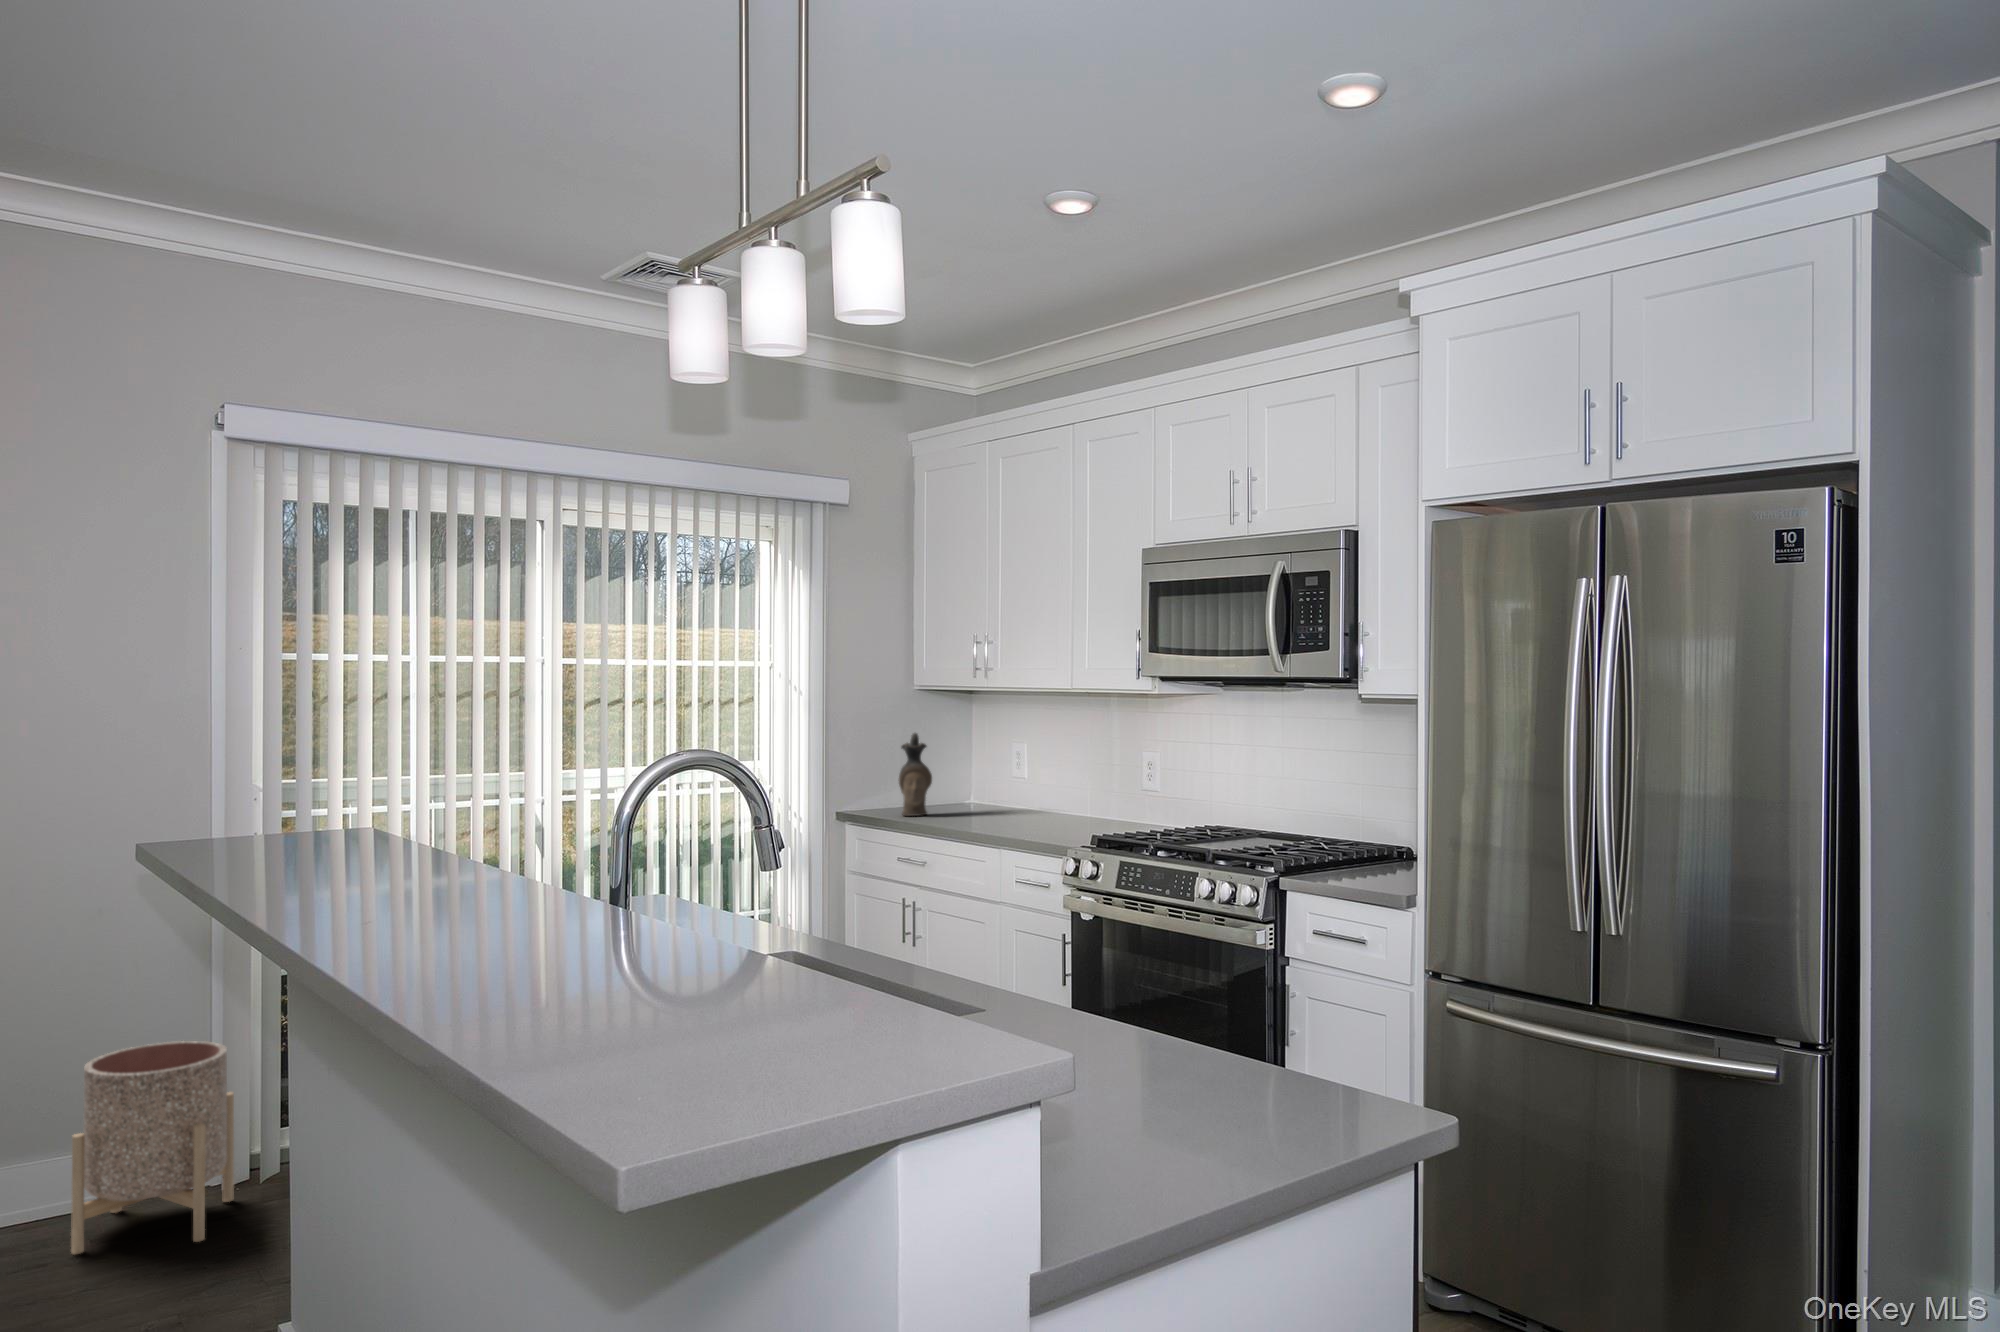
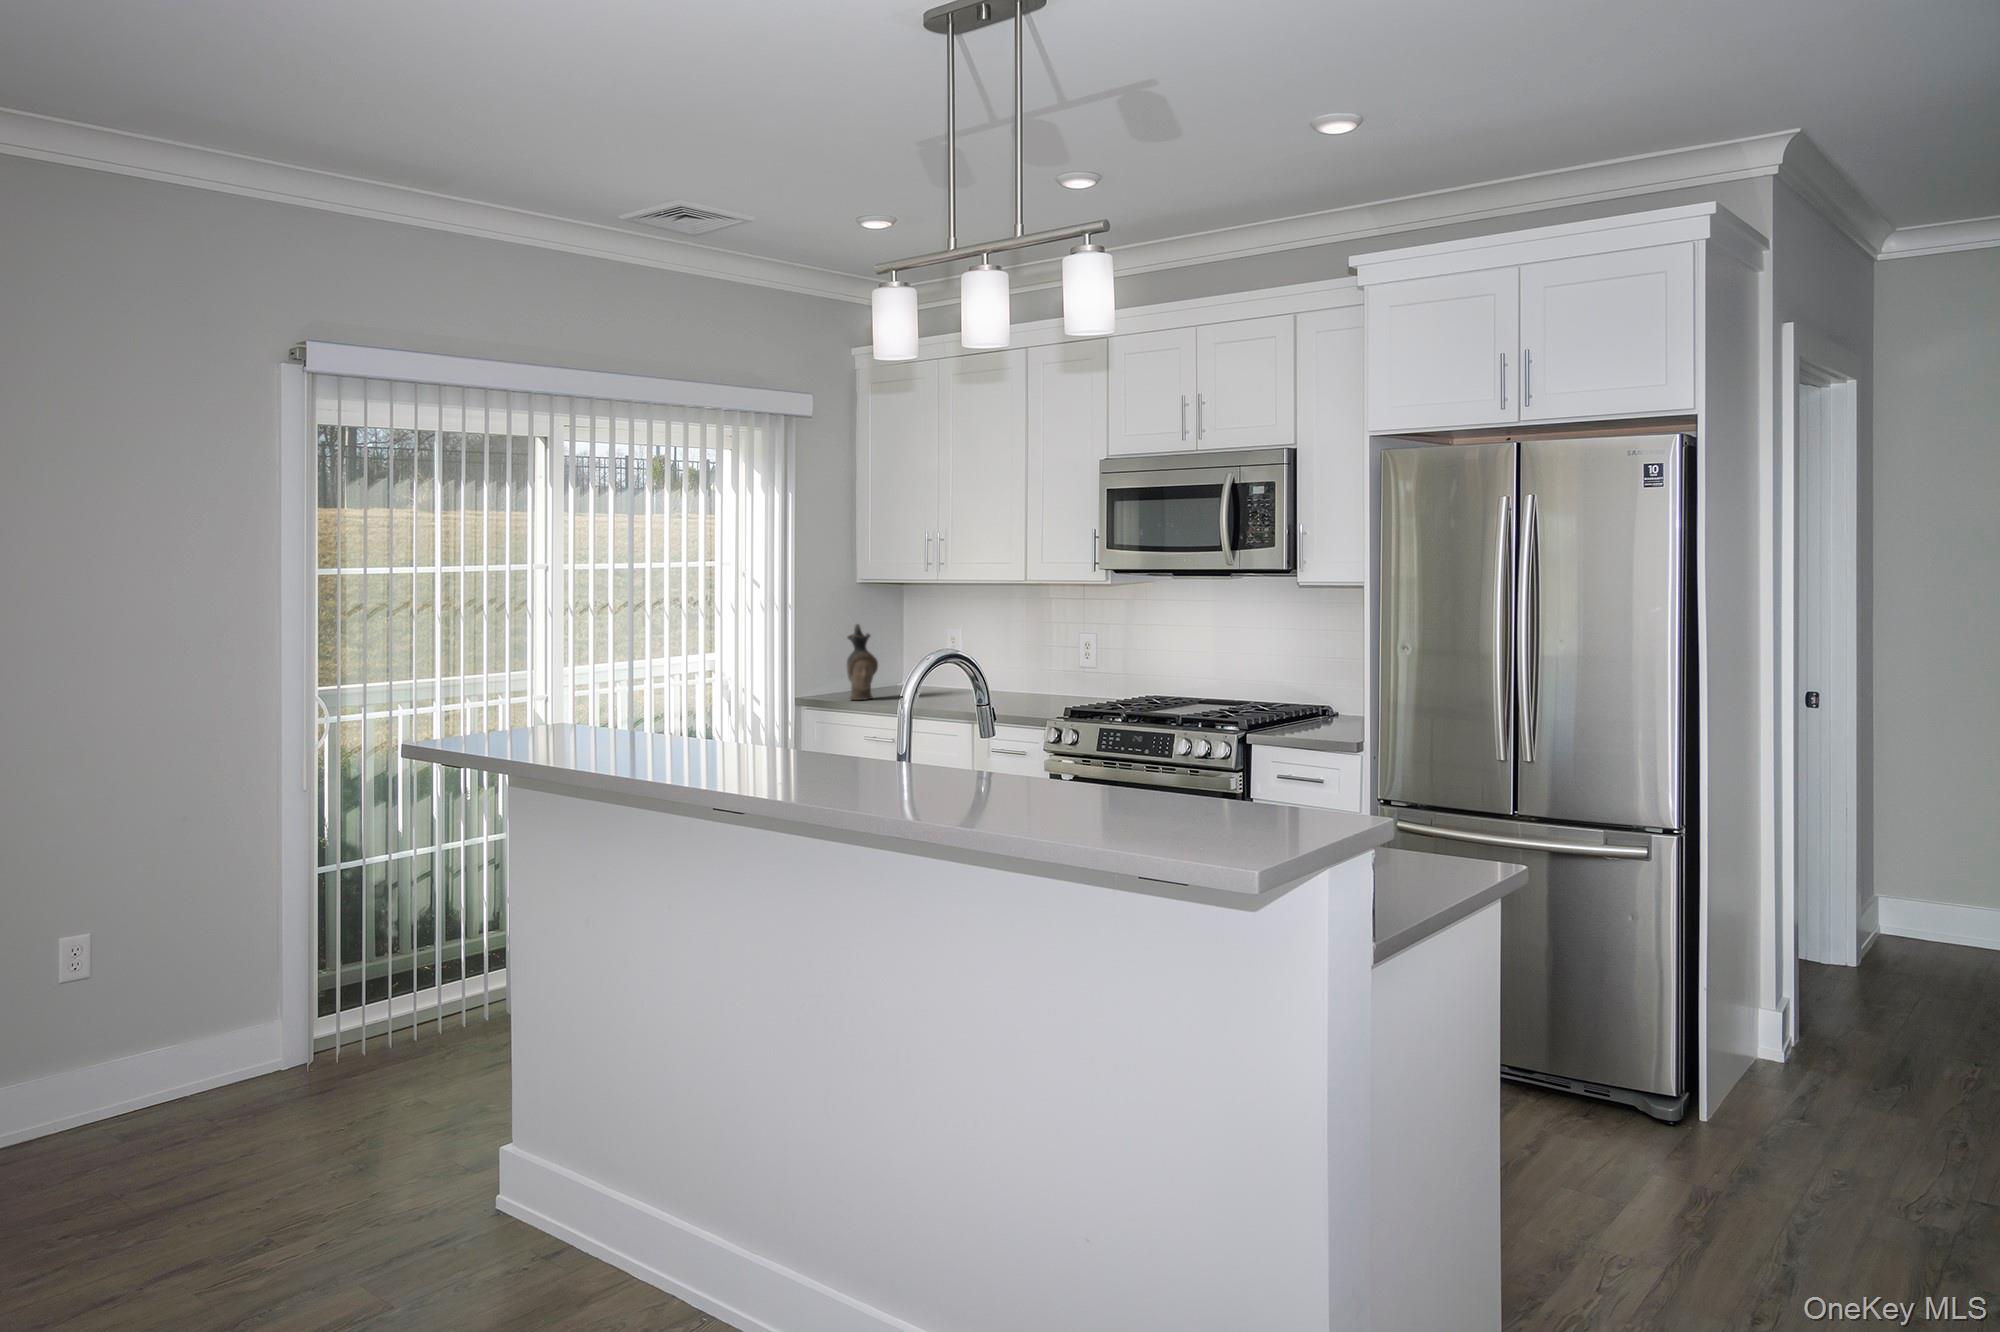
planter: present [71,1041,234,1254] -> none [213,928,344,1118]

